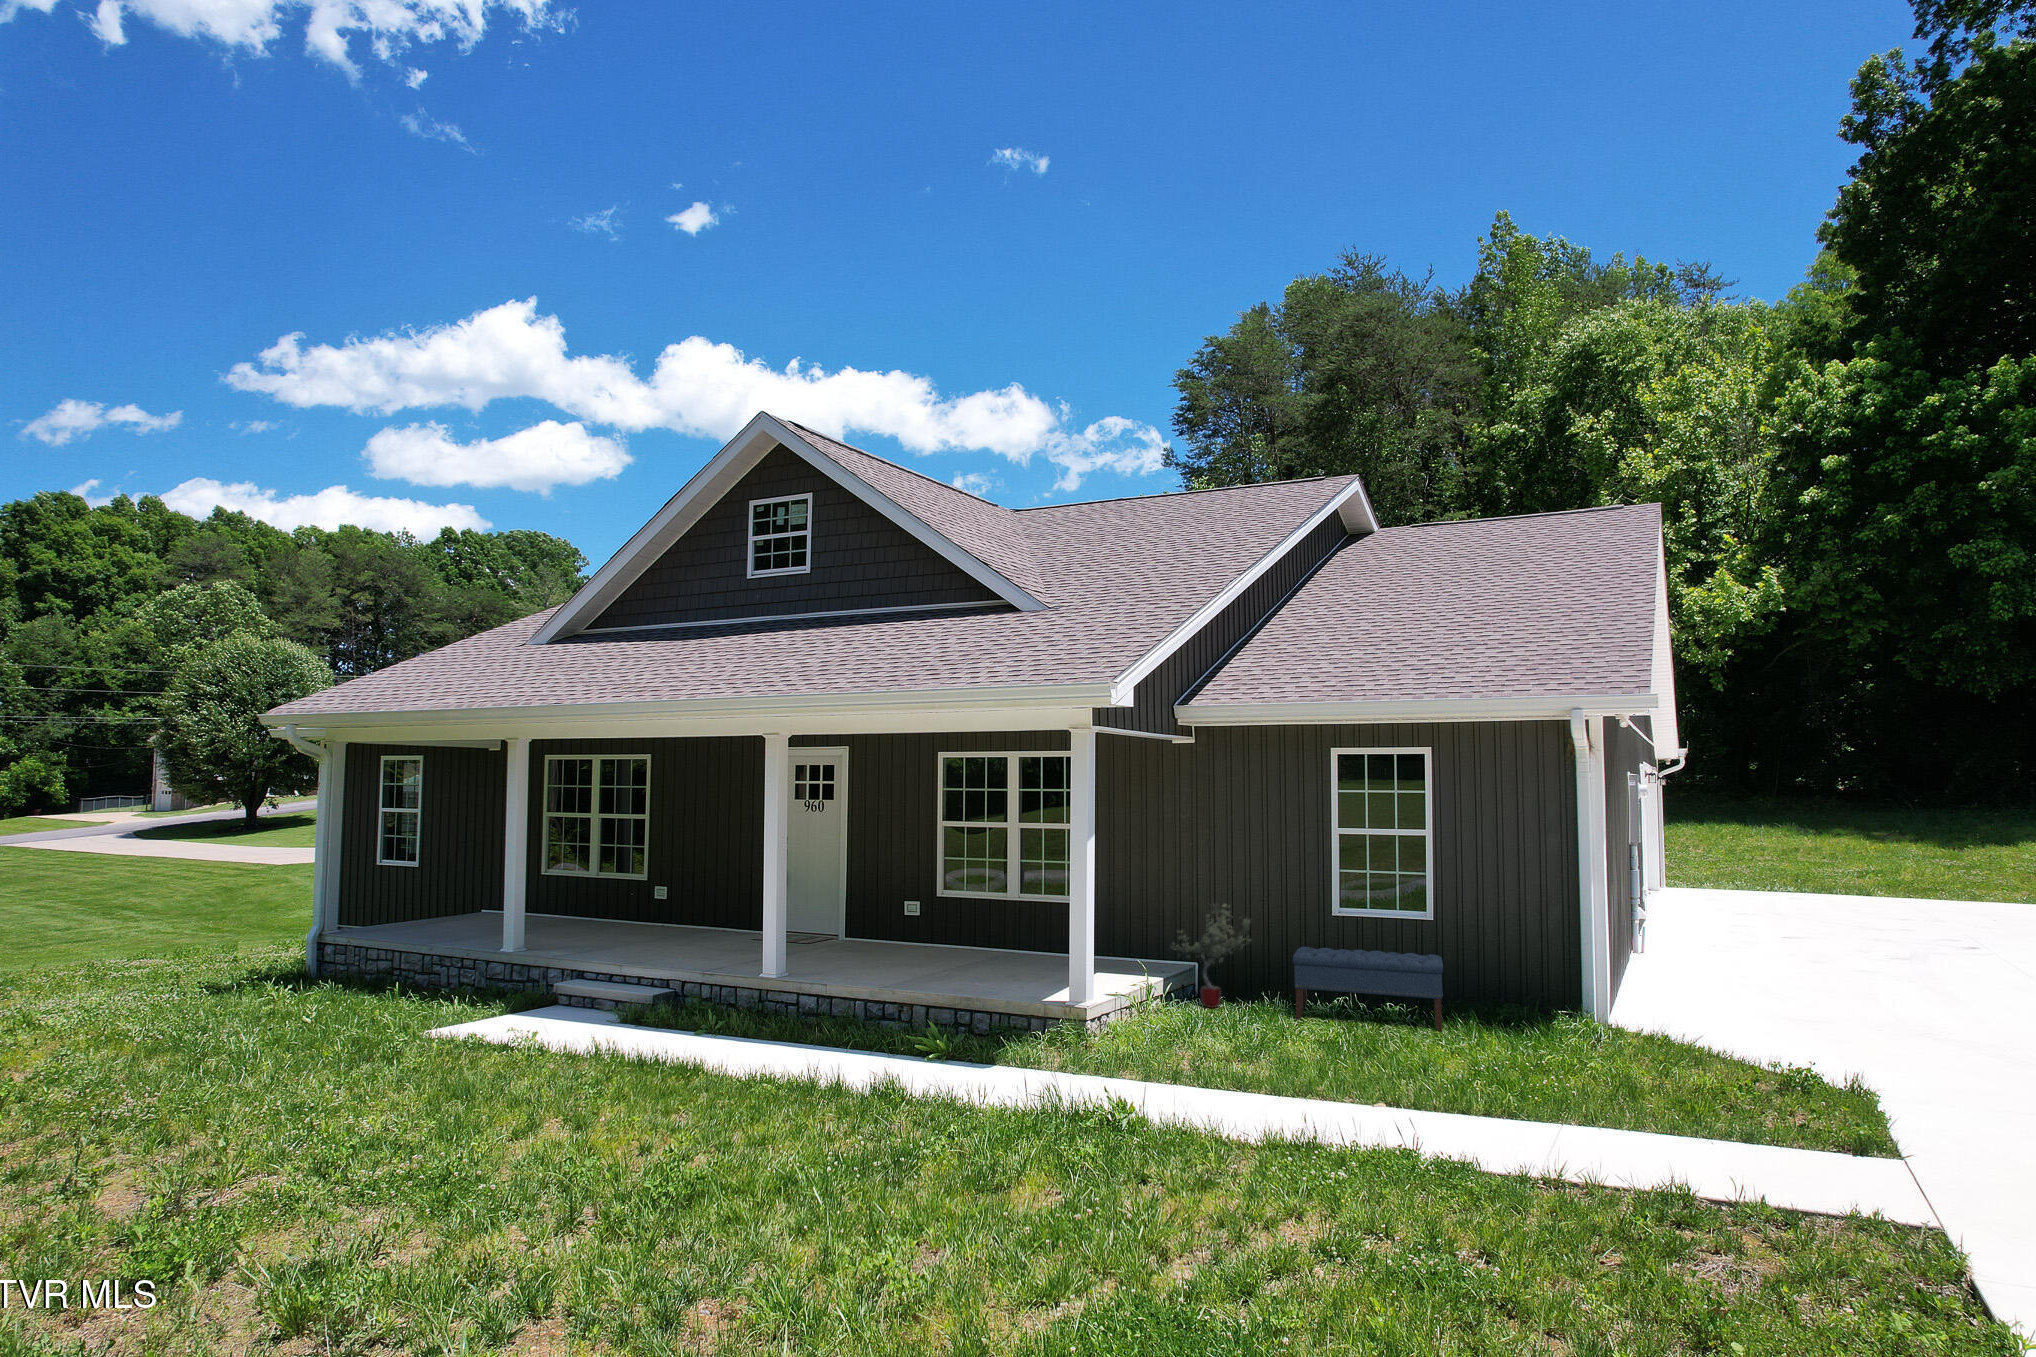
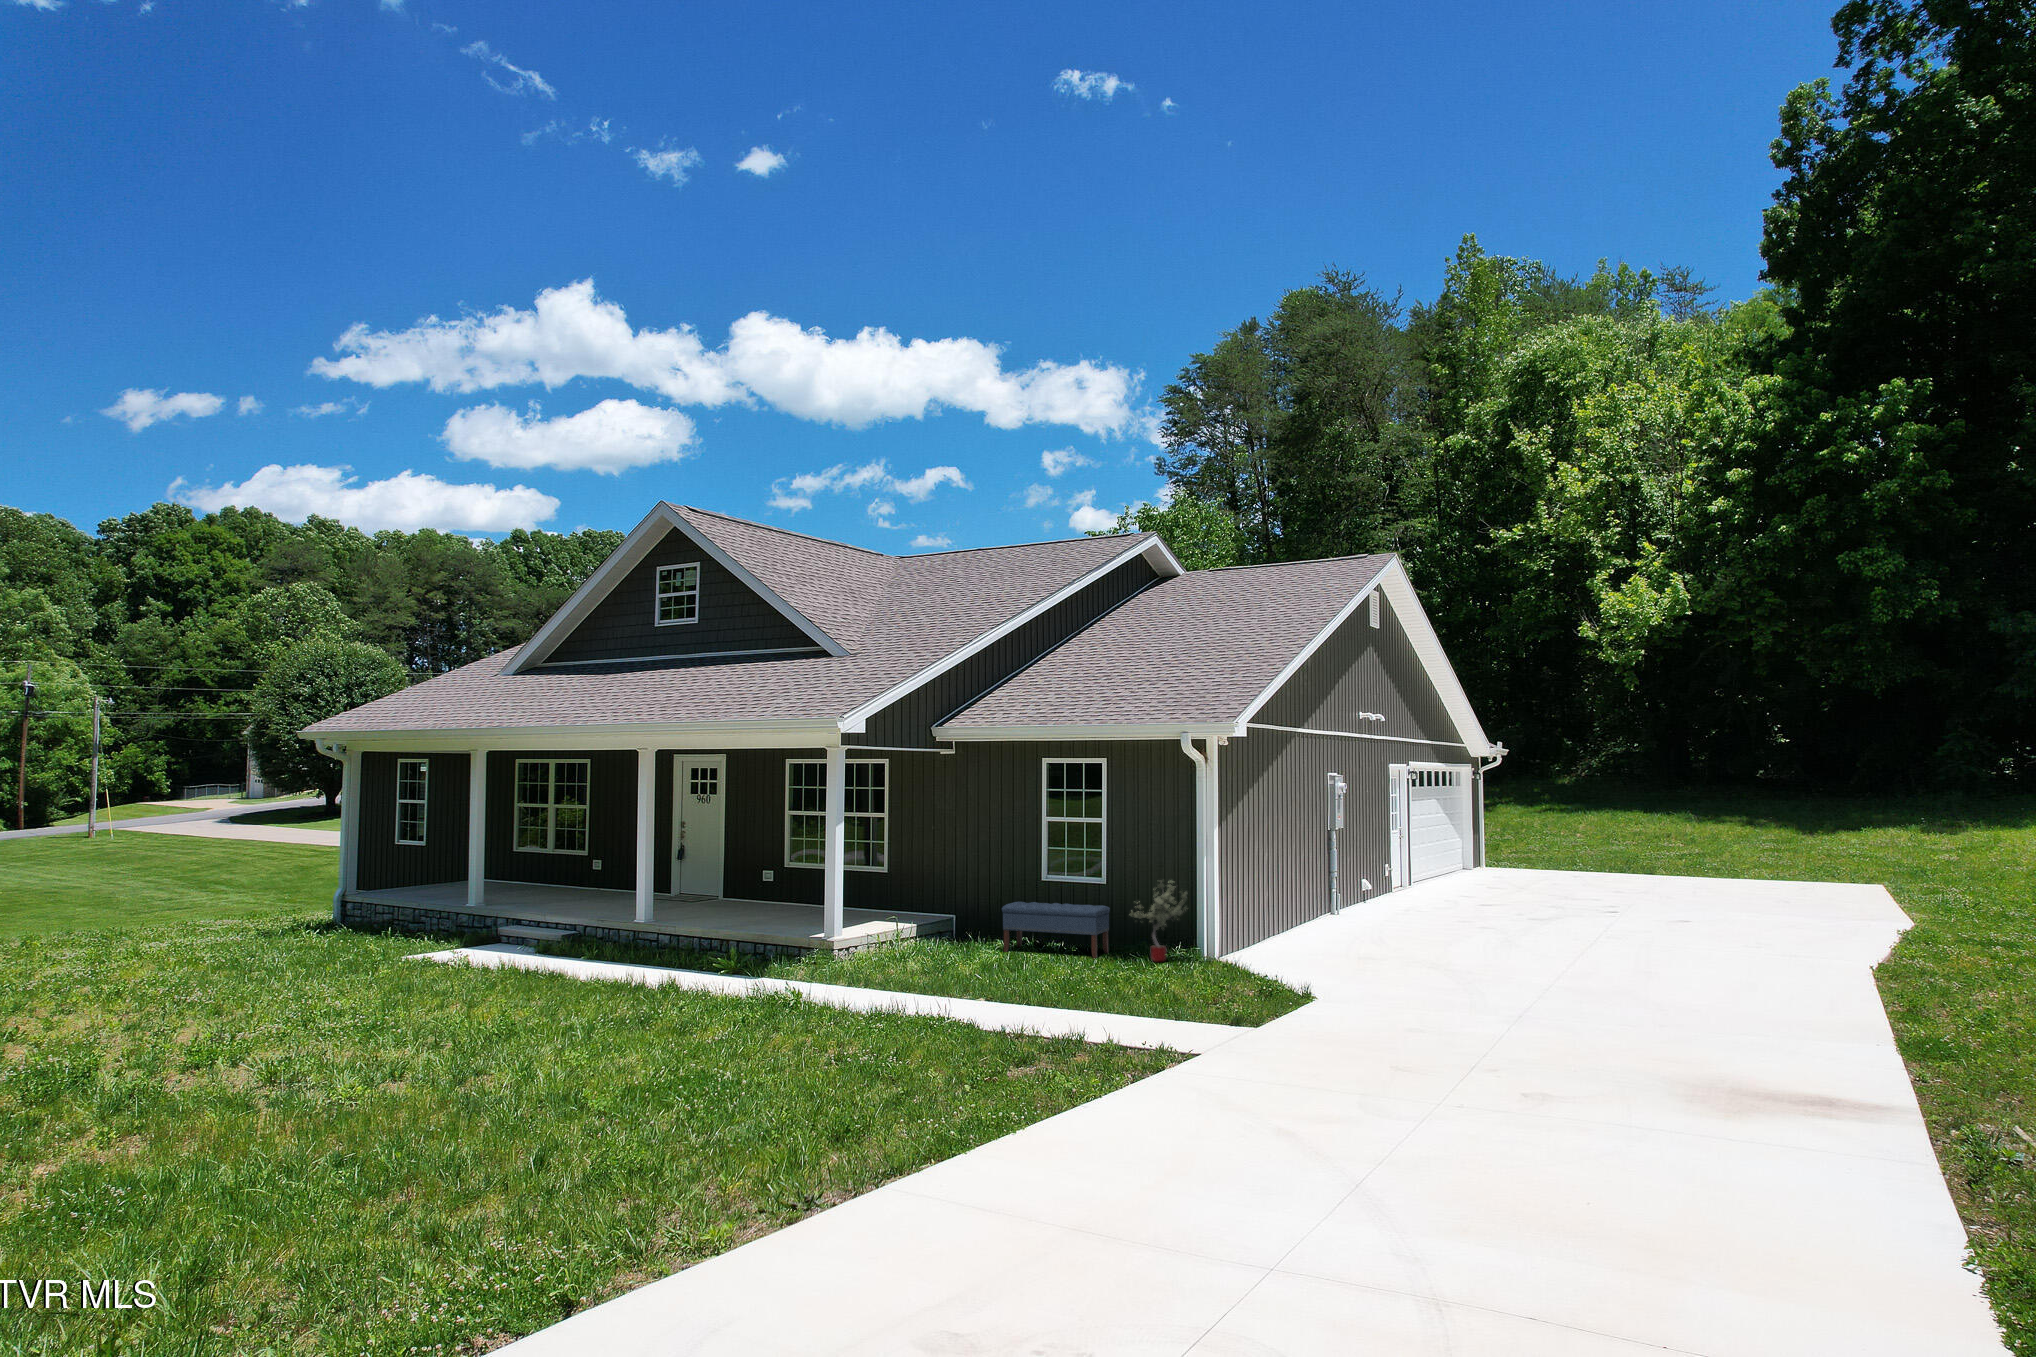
potted tree: present [1171,904,1251,1008] -> present [1131,881,1187,962]

